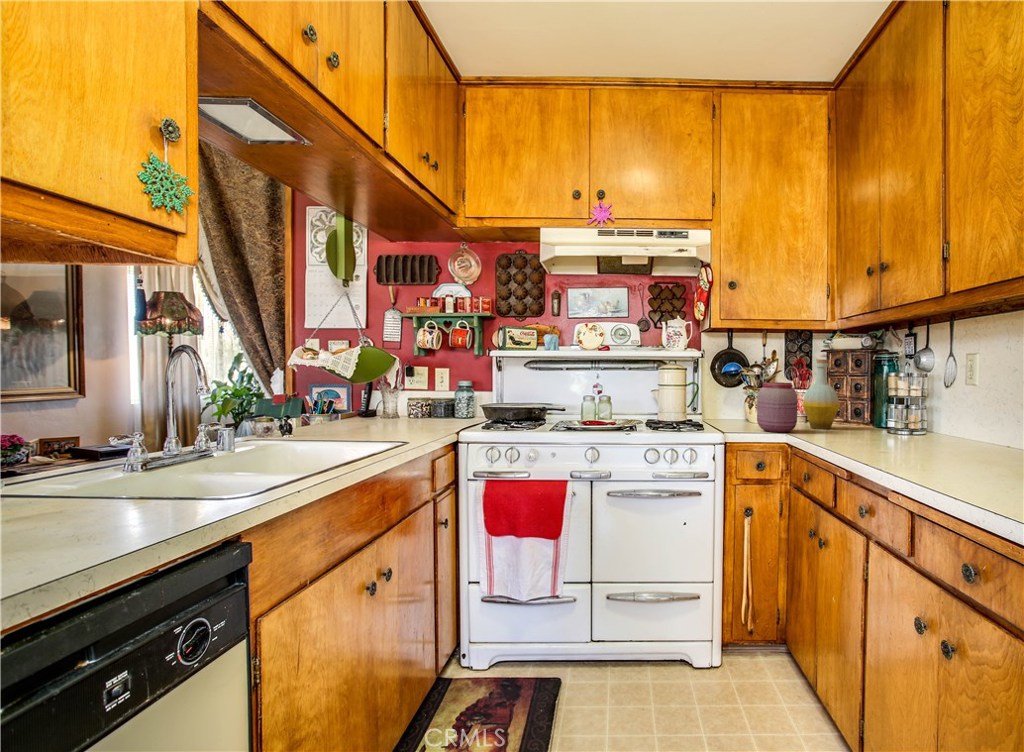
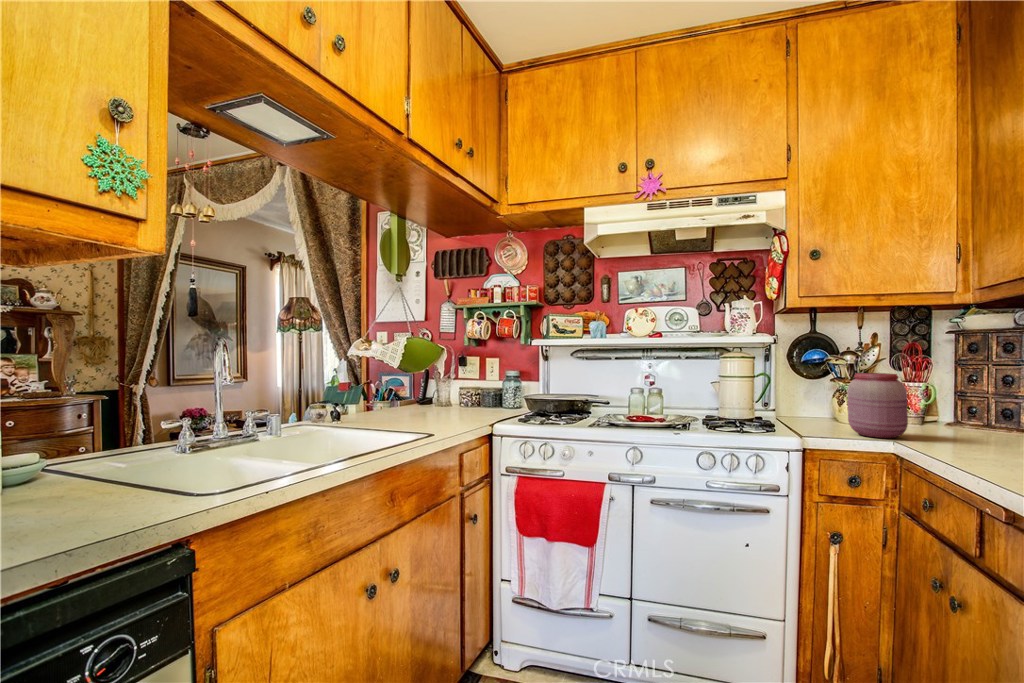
bottle: present [803,359,840,429] -> none [916,344,975,435]

